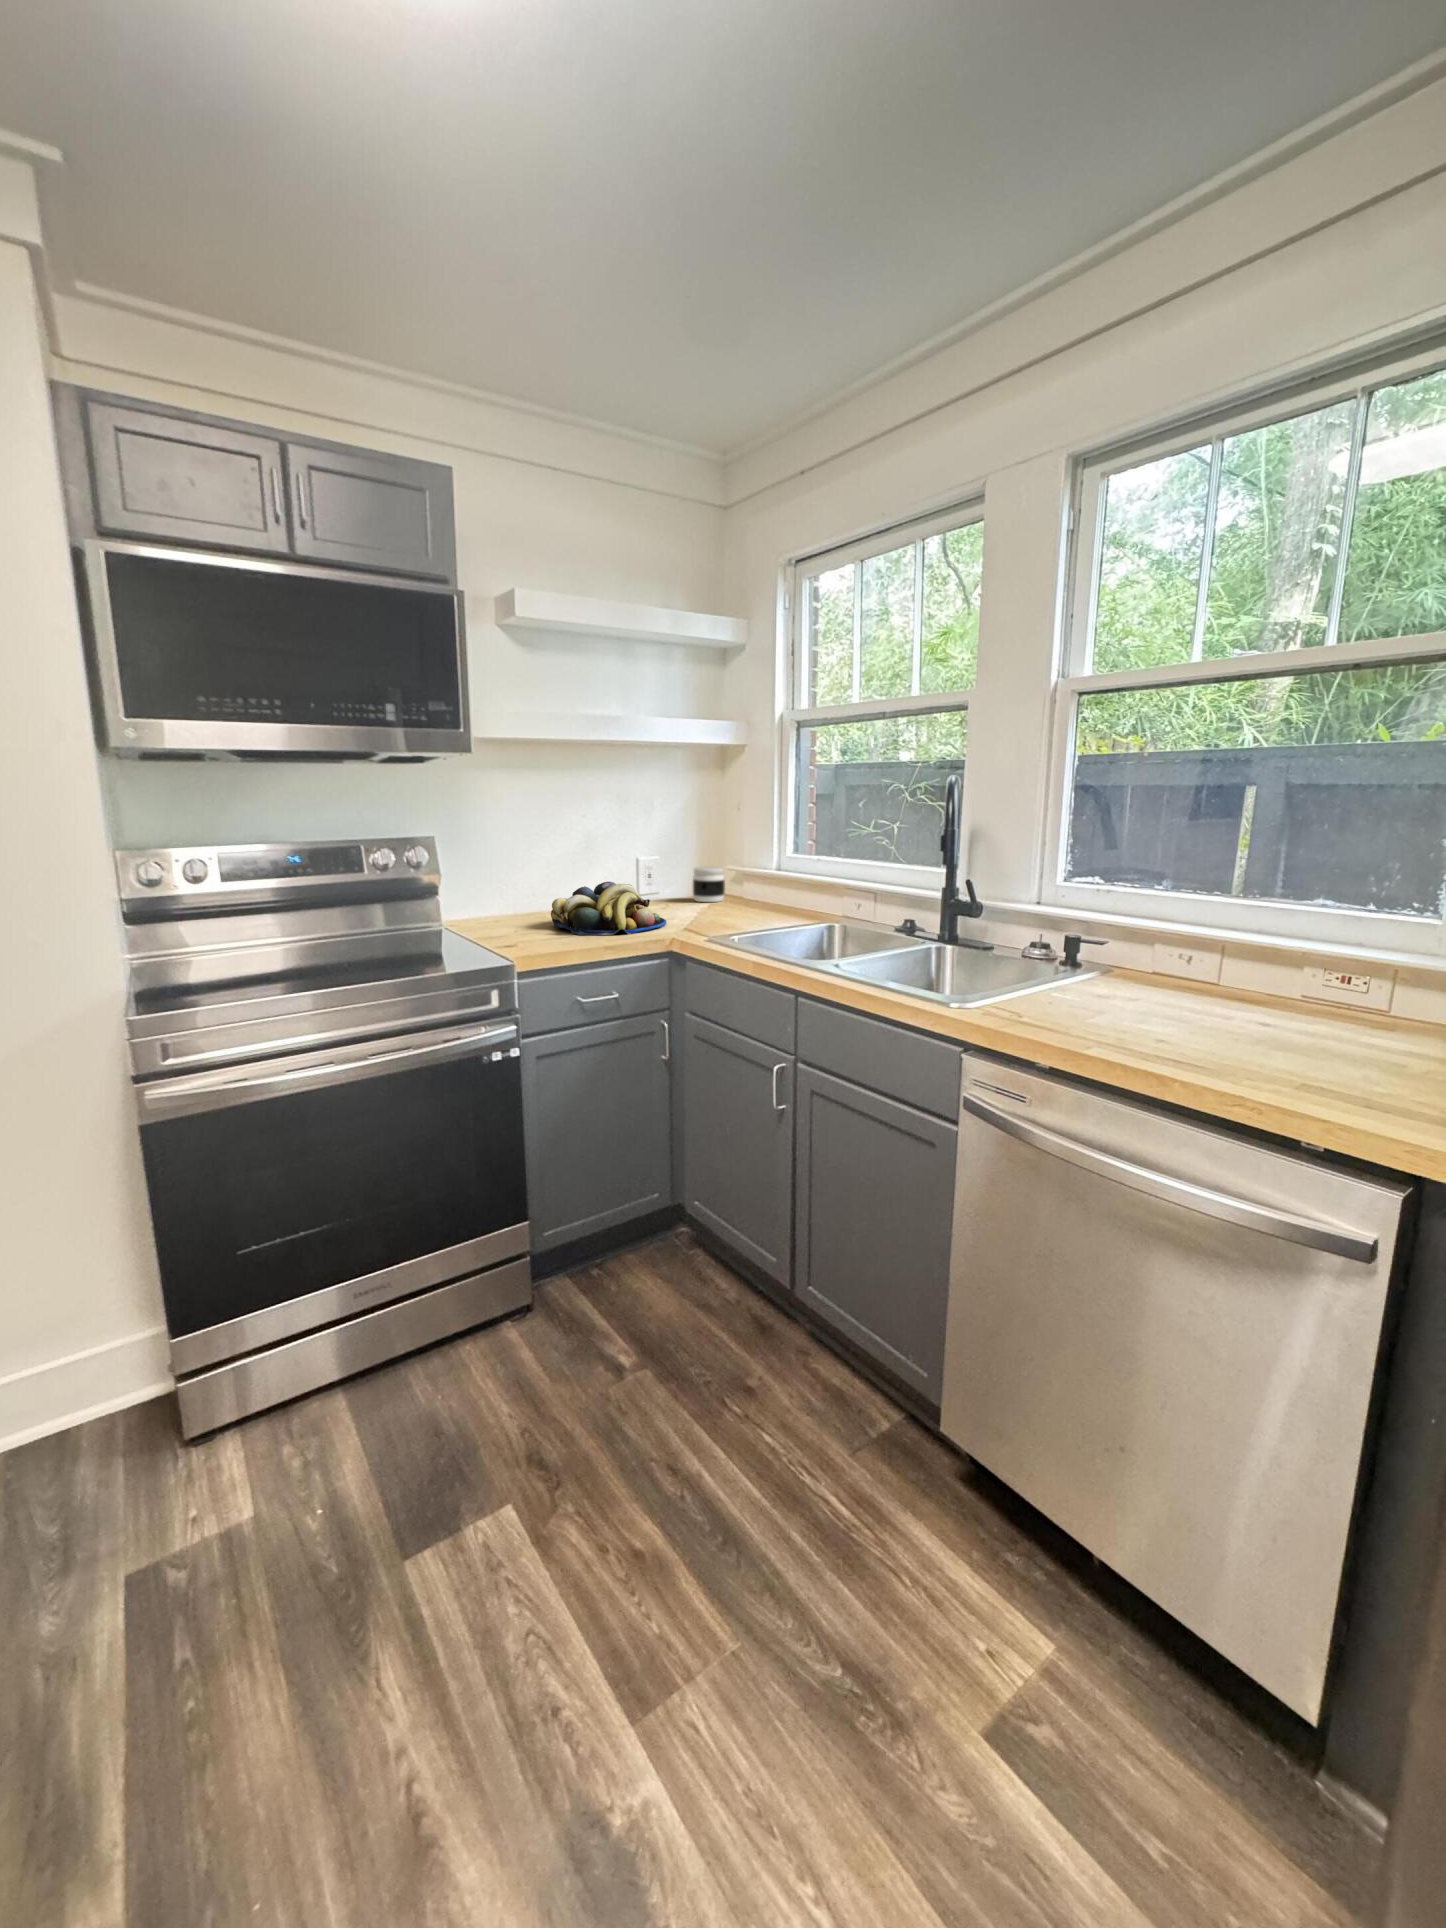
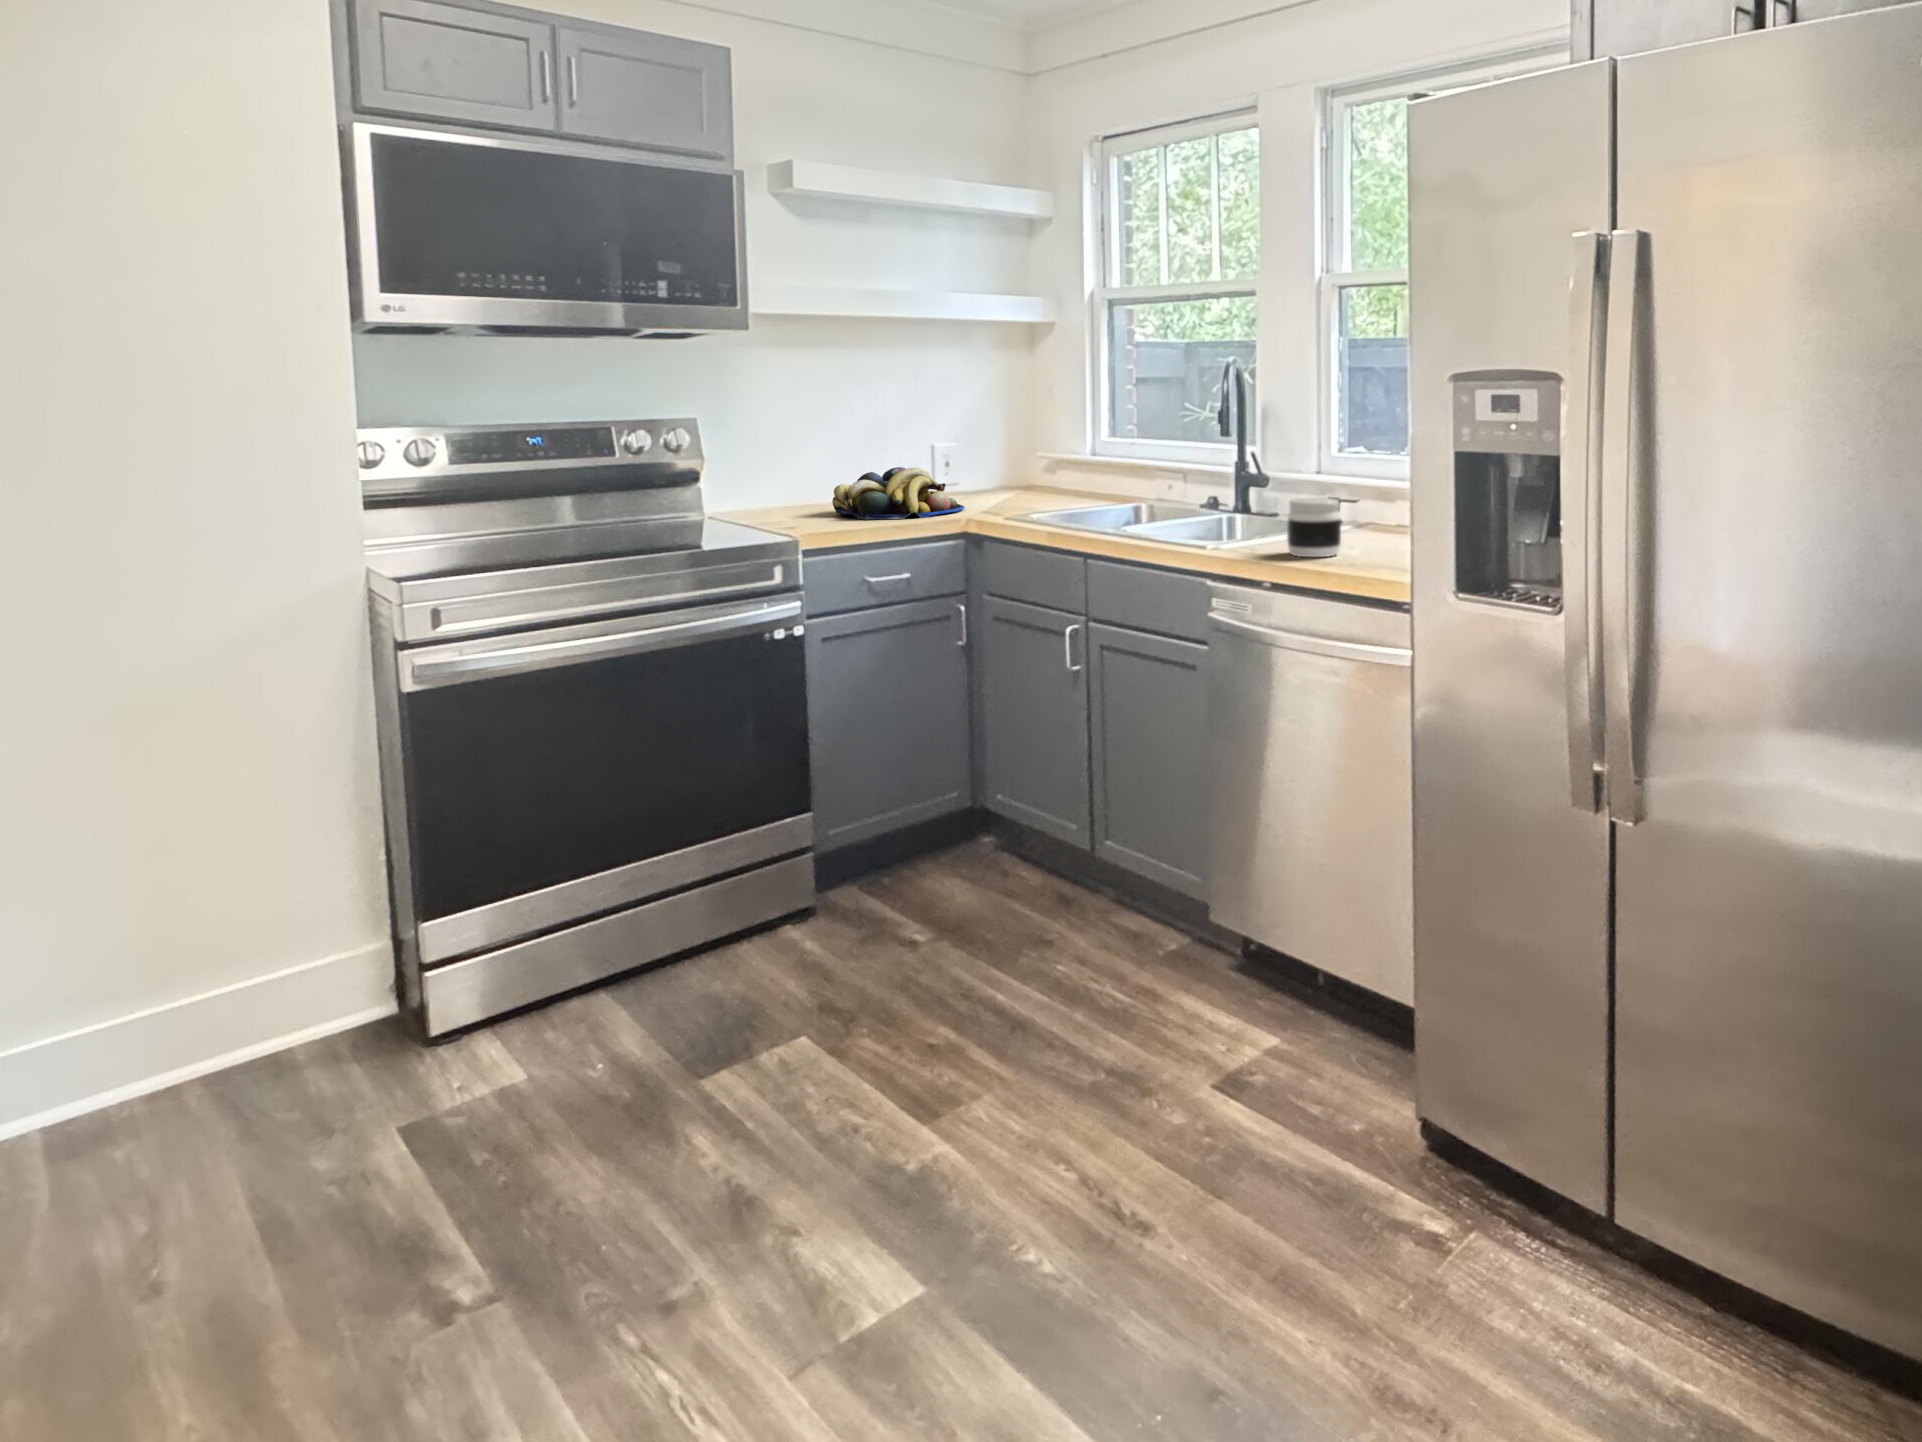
jar: present [693,867,725,902] -> present [1287,498,1341,557]

